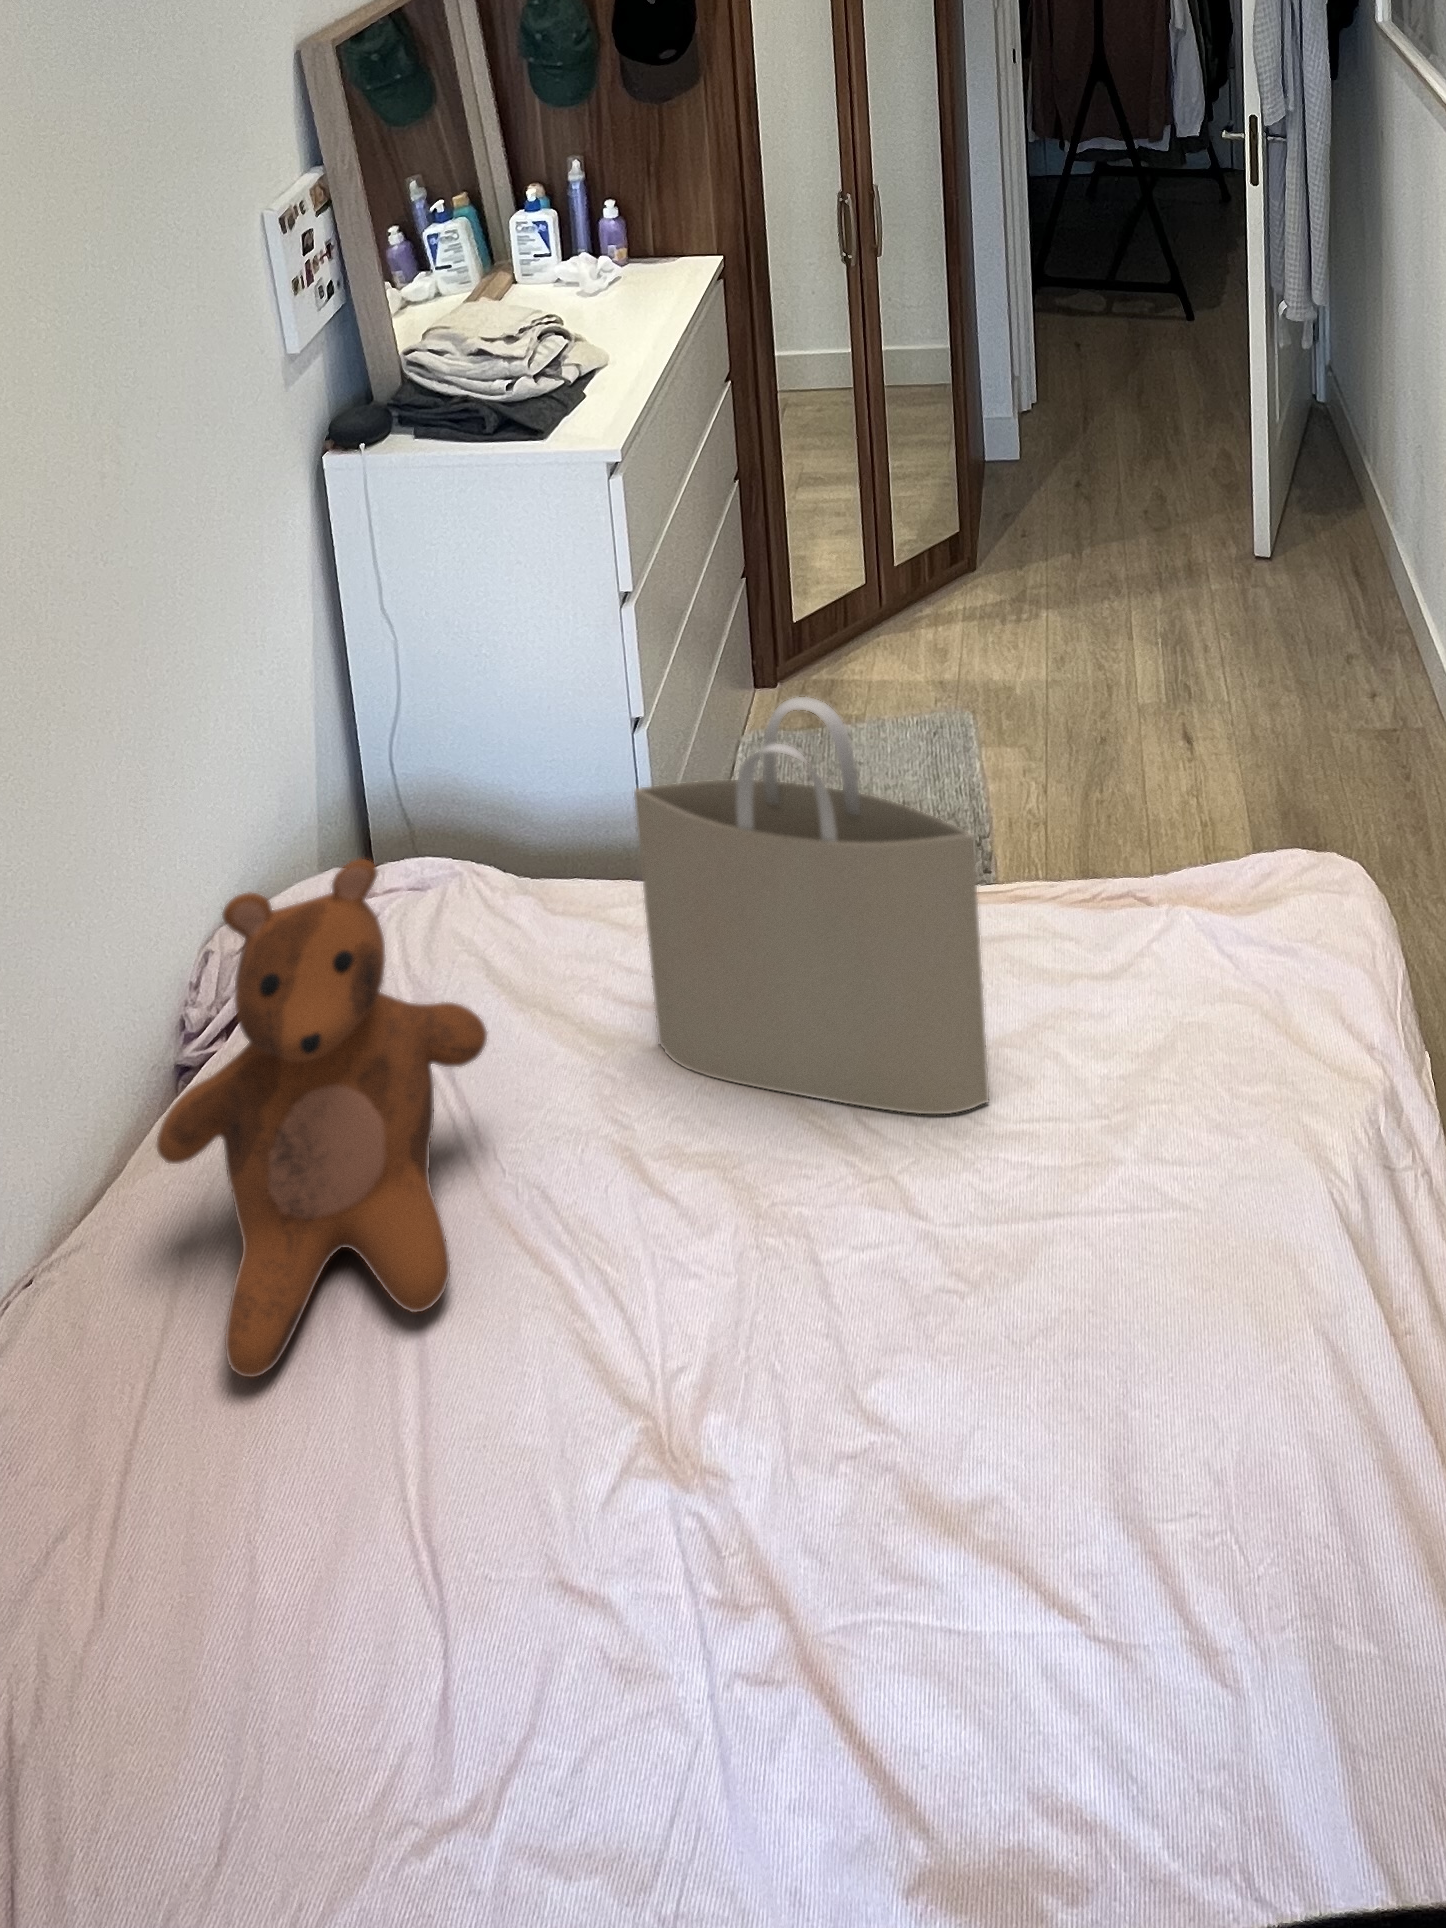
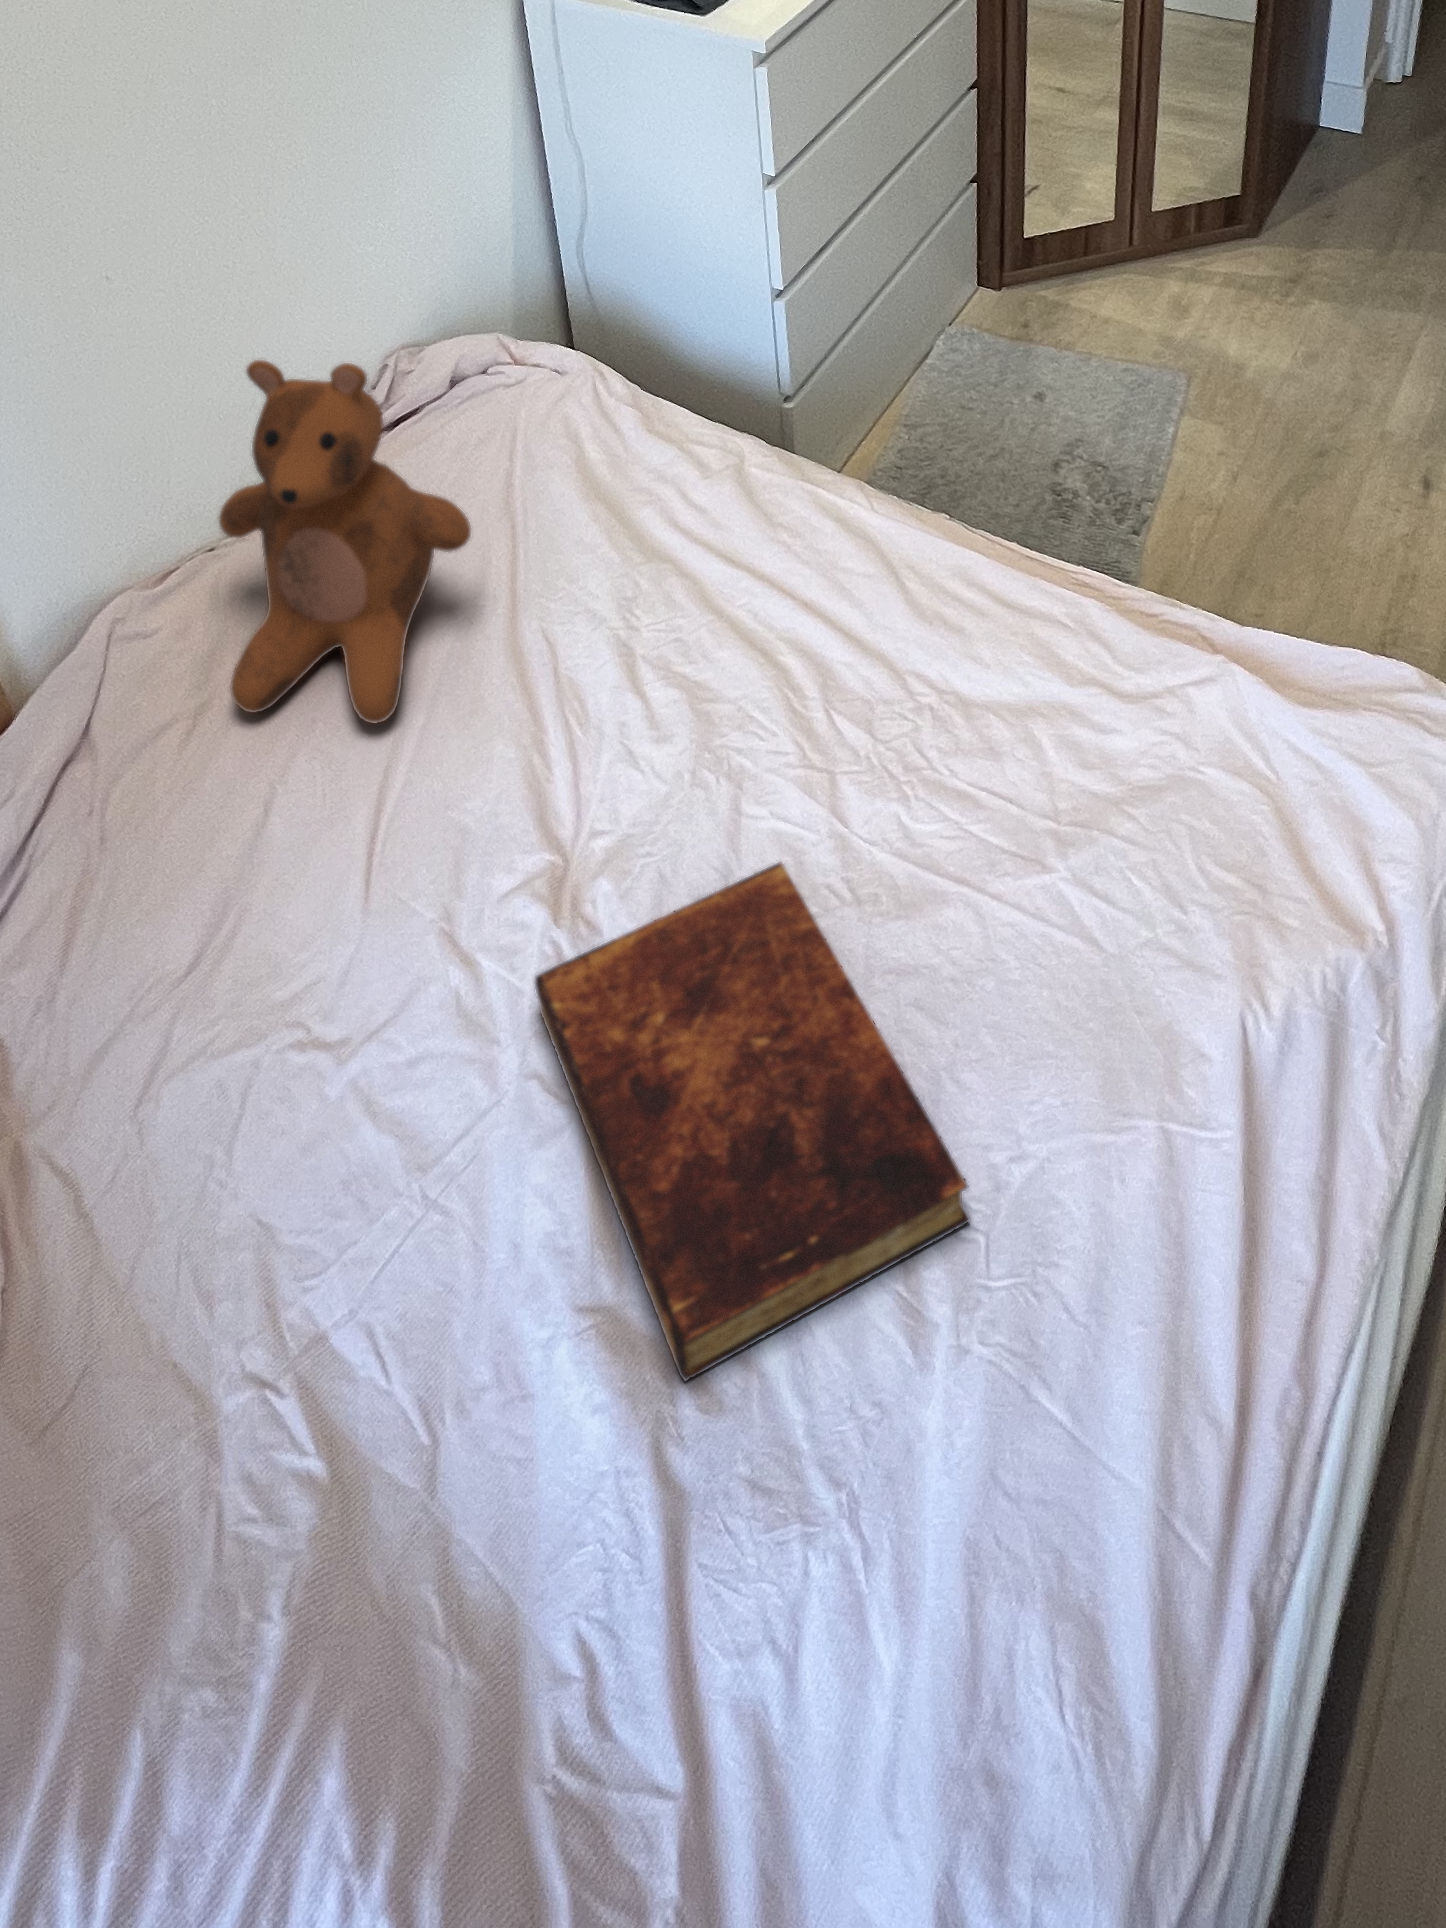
tote bag: present [634,697,989,1114] -> none [614,349,903,782]
book: none [757,1211,1230,1748] -> present [535,862,970,1380]

